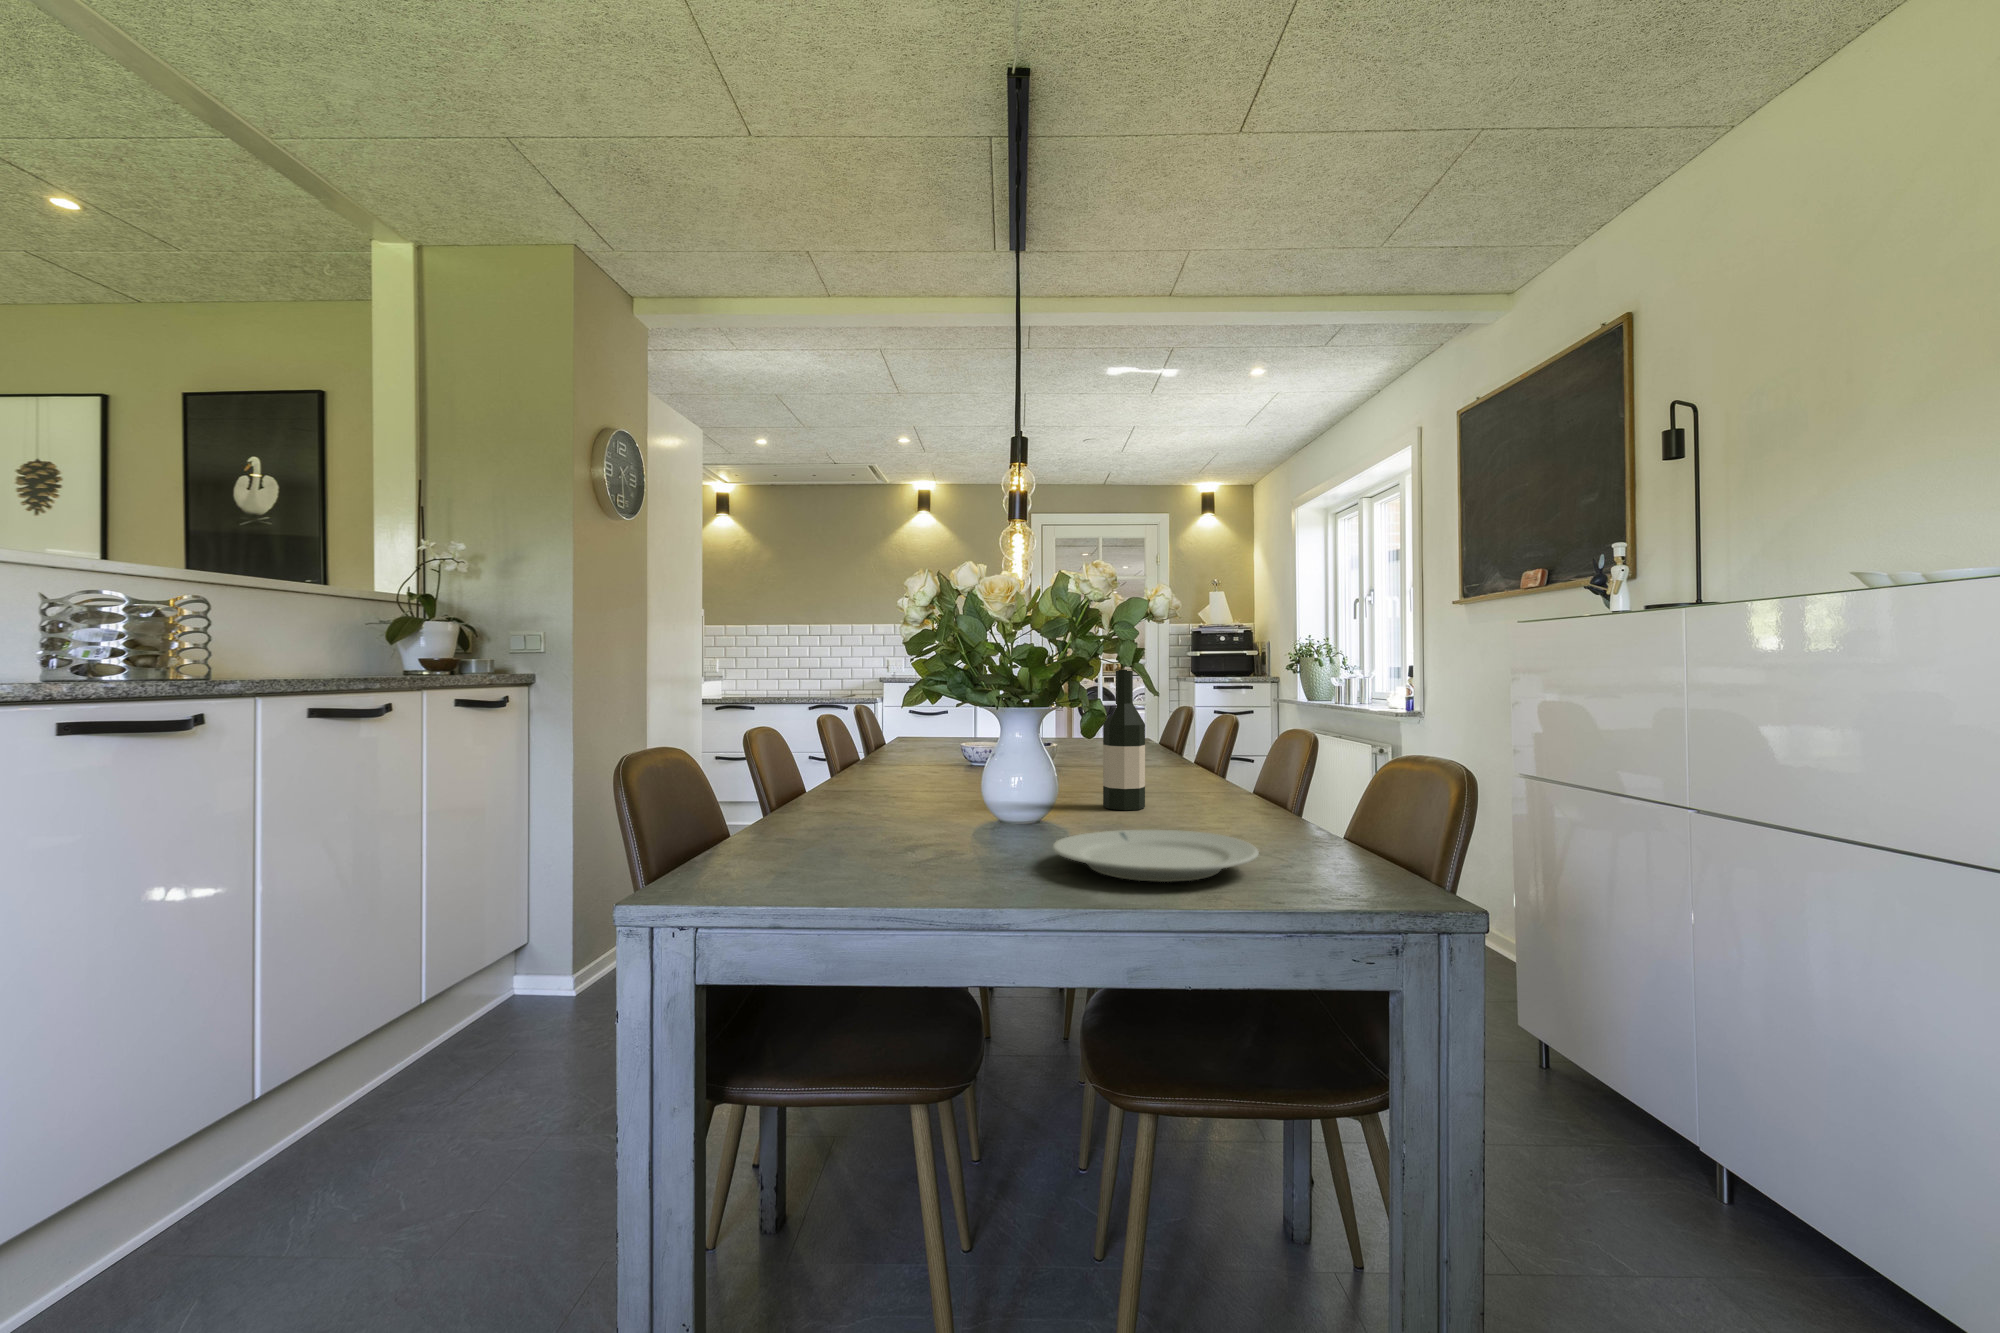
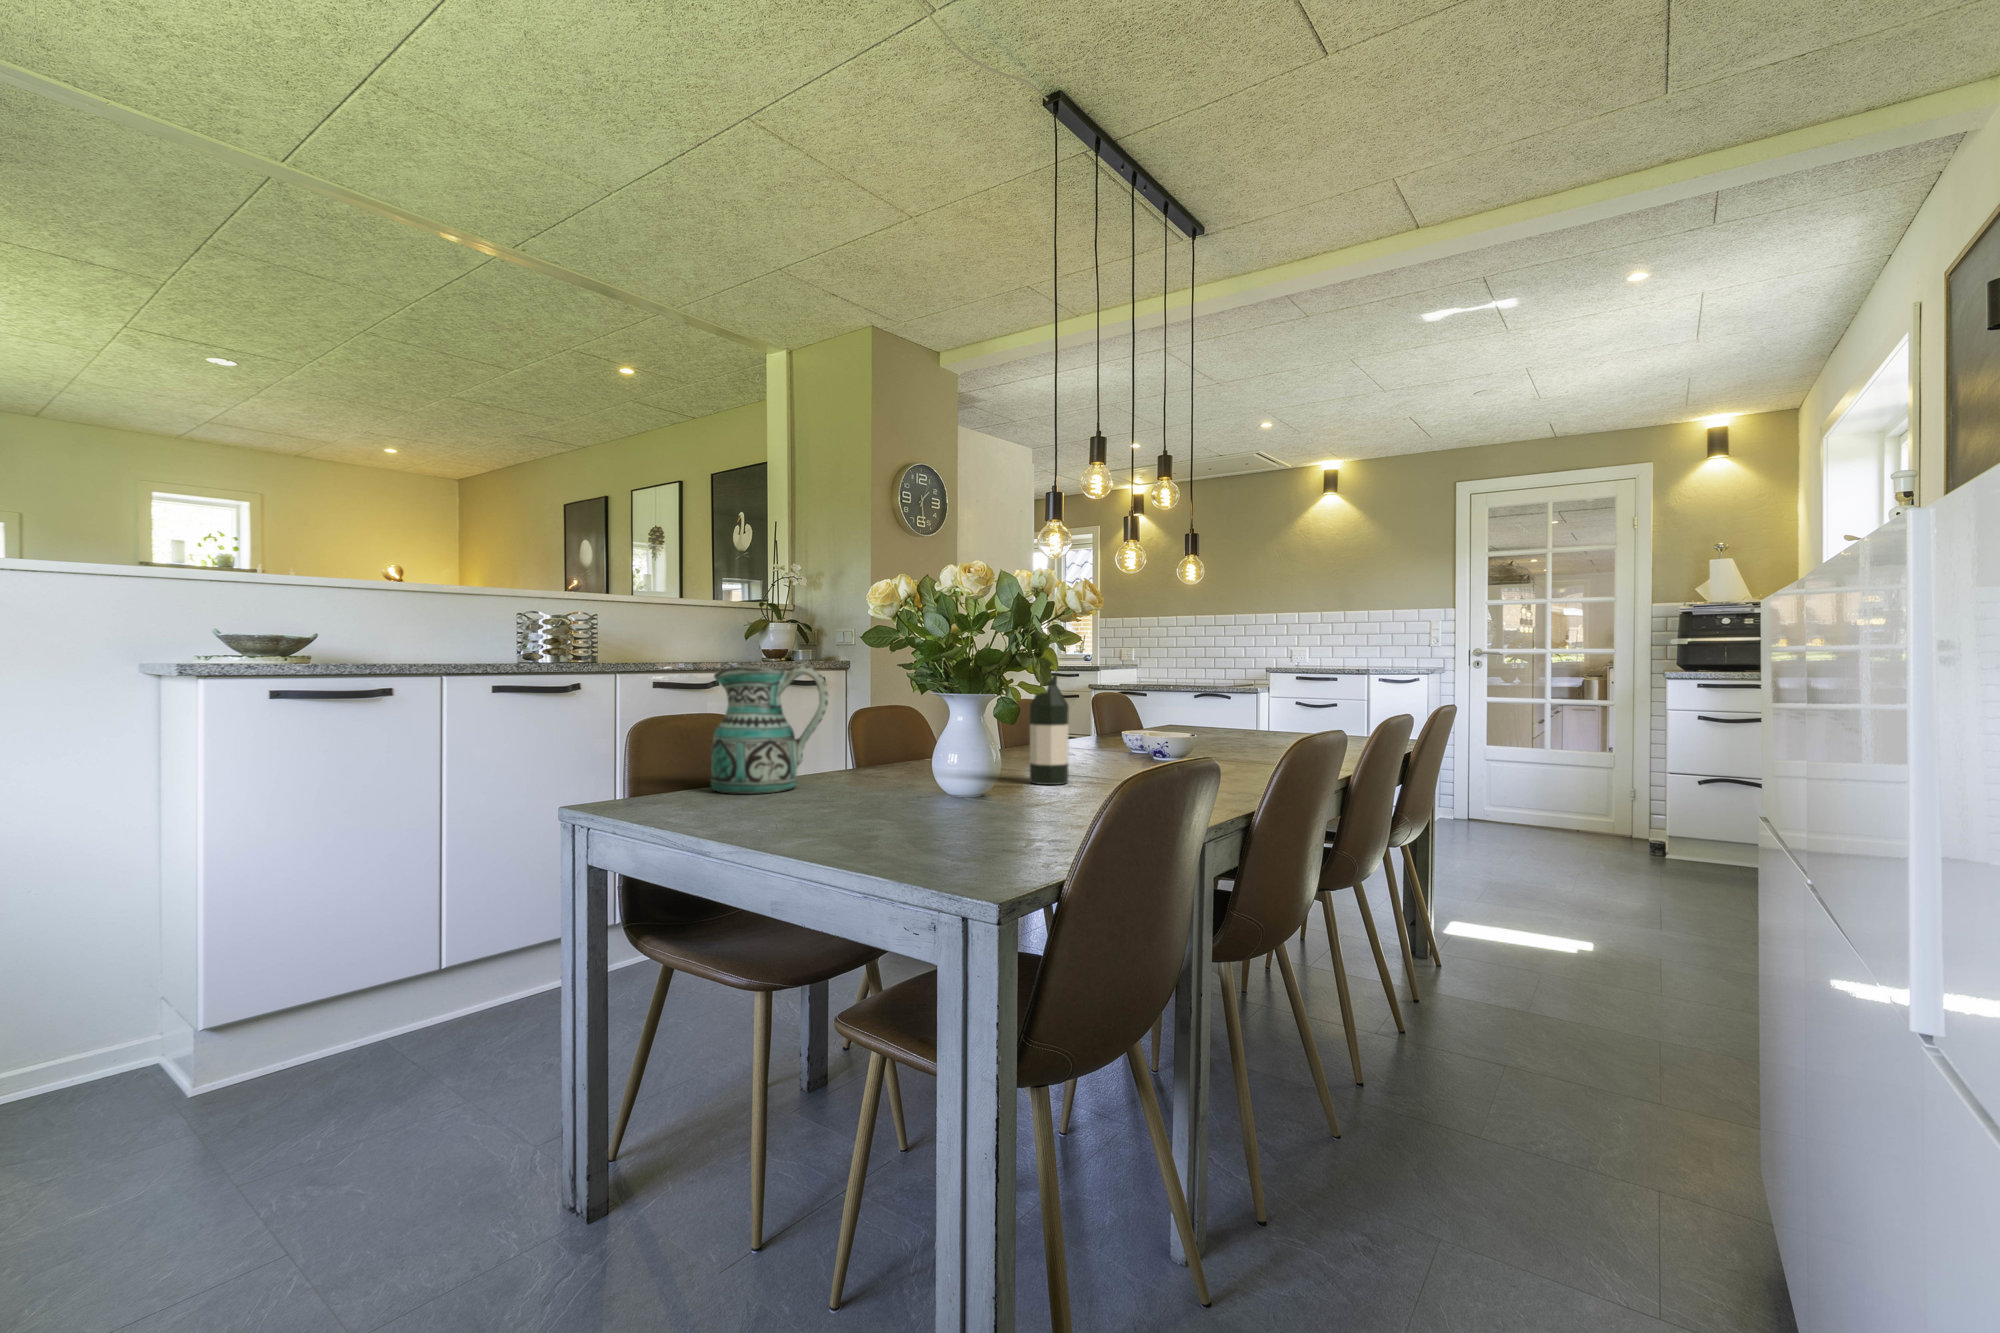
ceramic pitcher: none [821,686,961,862] -> present [711,666,828,794]
plate: present [1052,830,1259,882] -> none [768,787,936,822]

